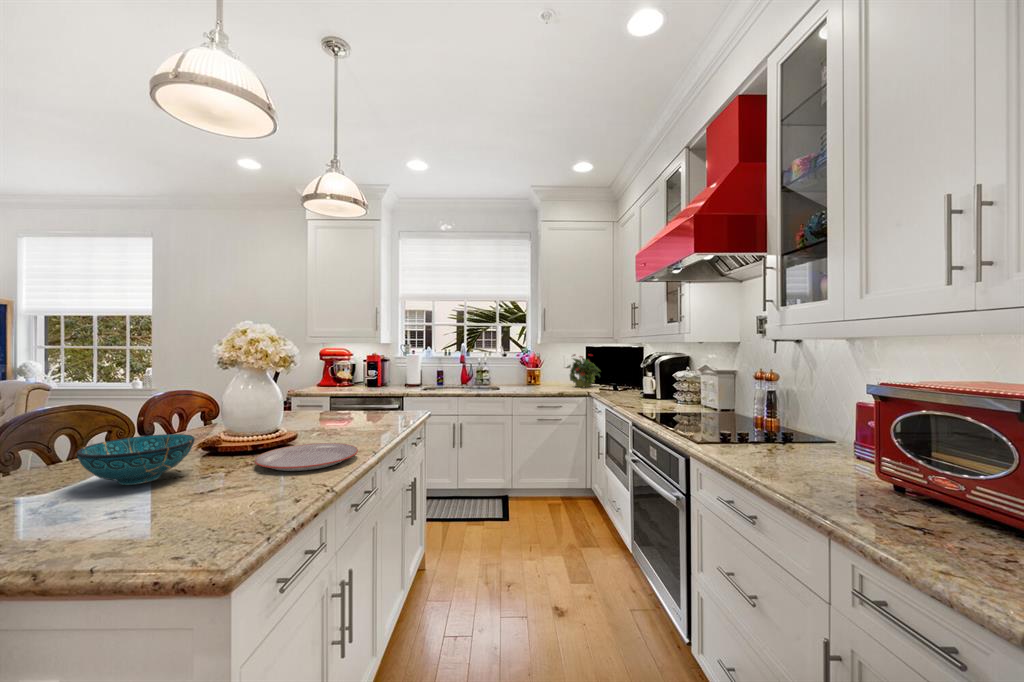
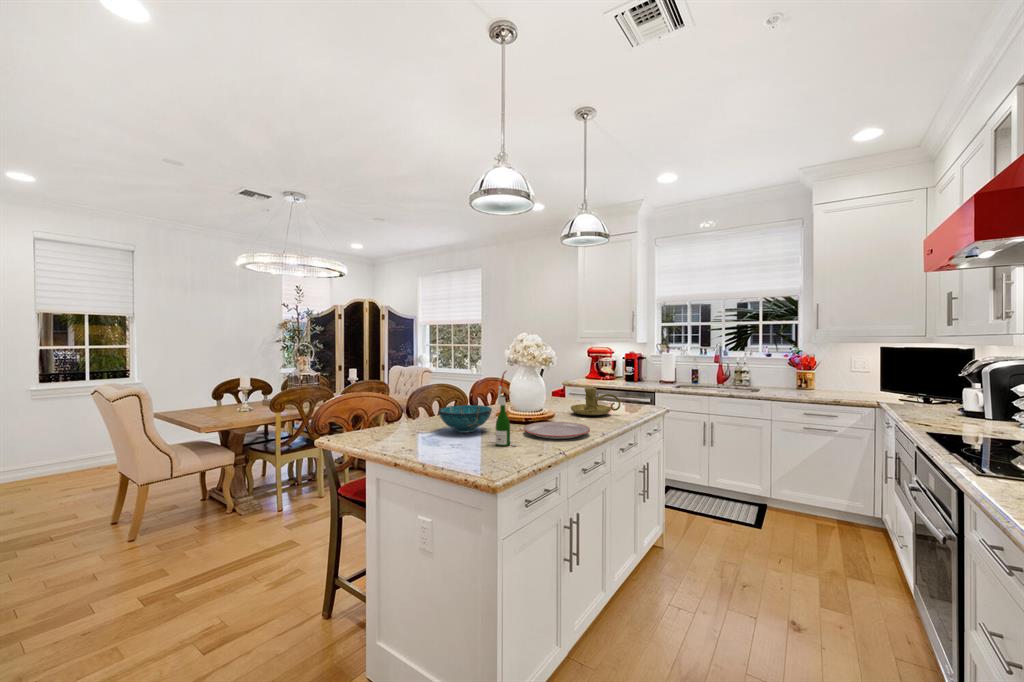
potted plant: present [567,354,600,387] -> none [850,356,904,397]
wine bottle: none [208,373,249,497] -> present [496,371,517,446]
candle holder: none [317,395,382,430] -> present [571,388,621,416]

